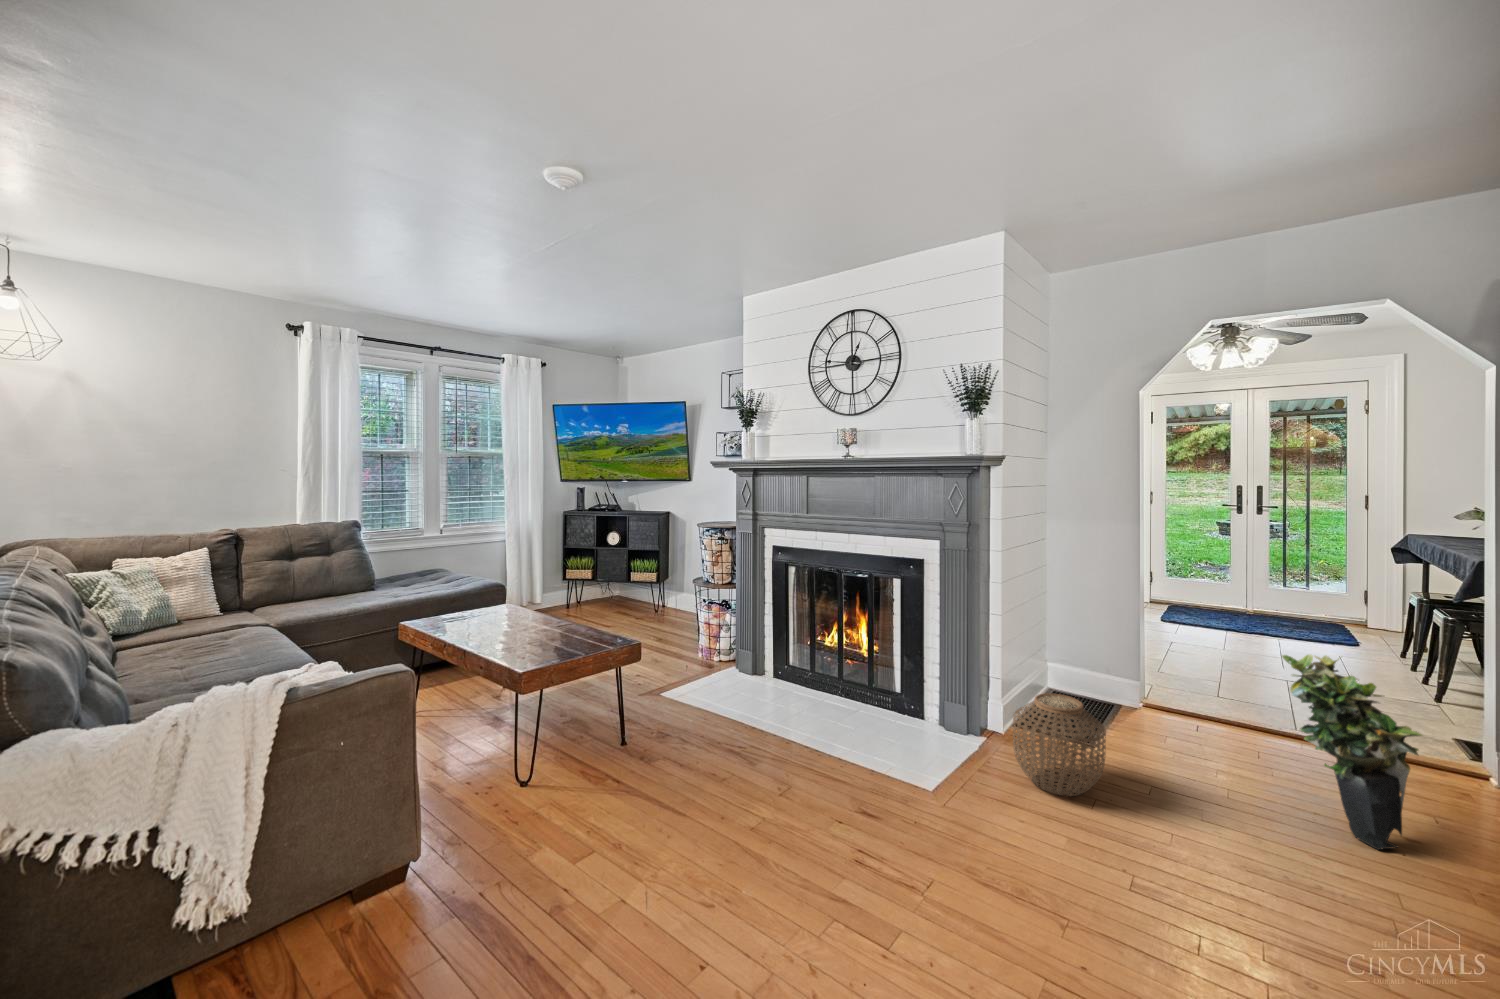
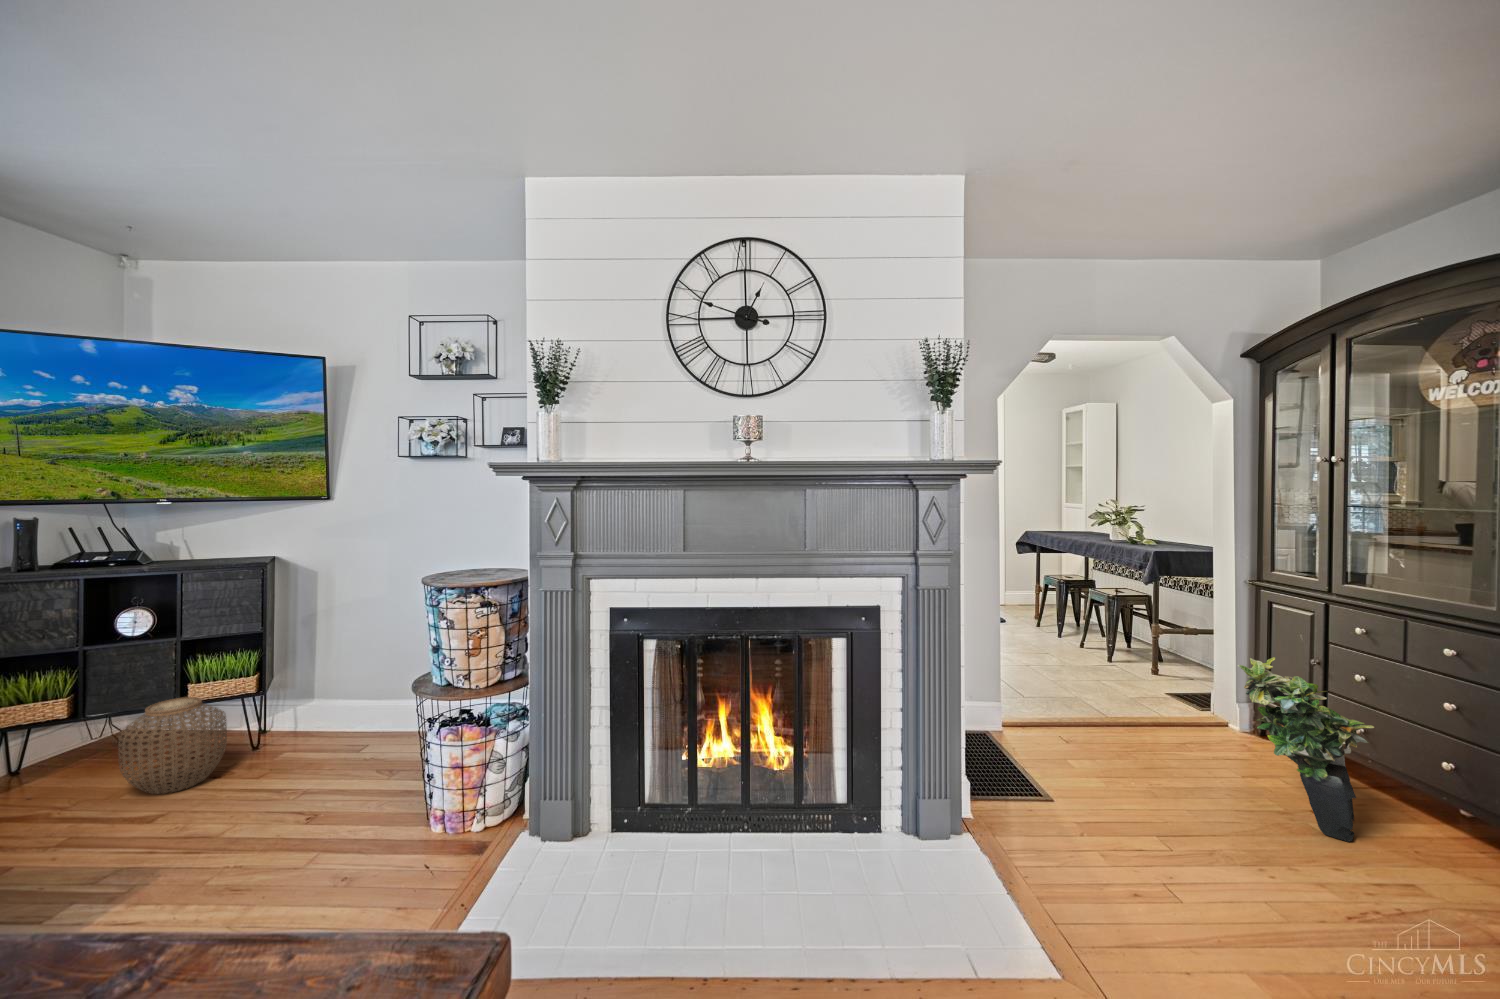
woven basket: present [1013,693,1106,796] -> present [118,697,227,794]

